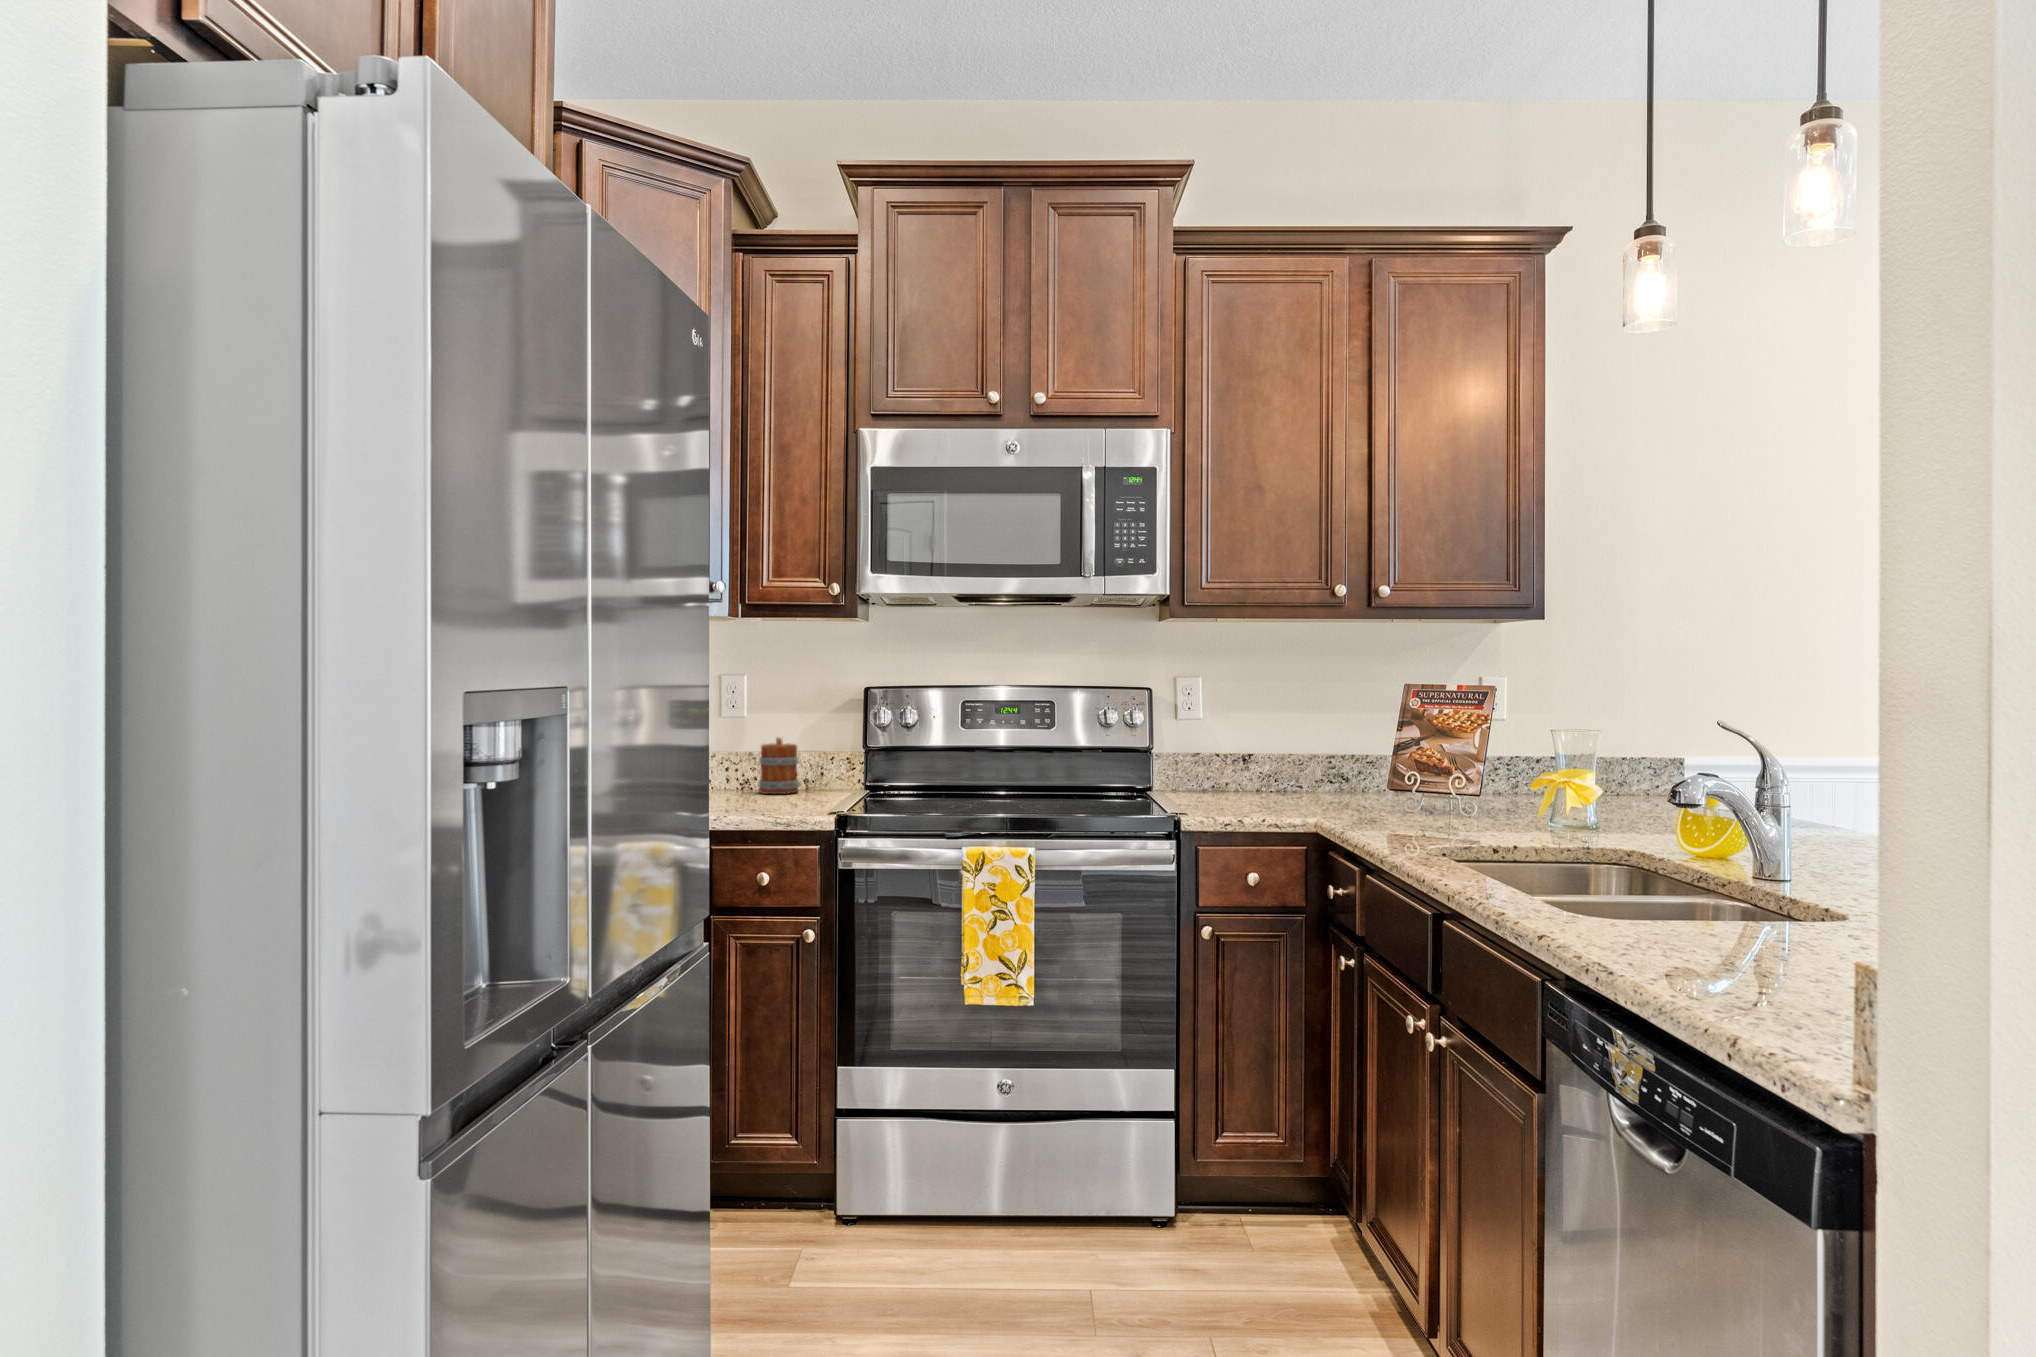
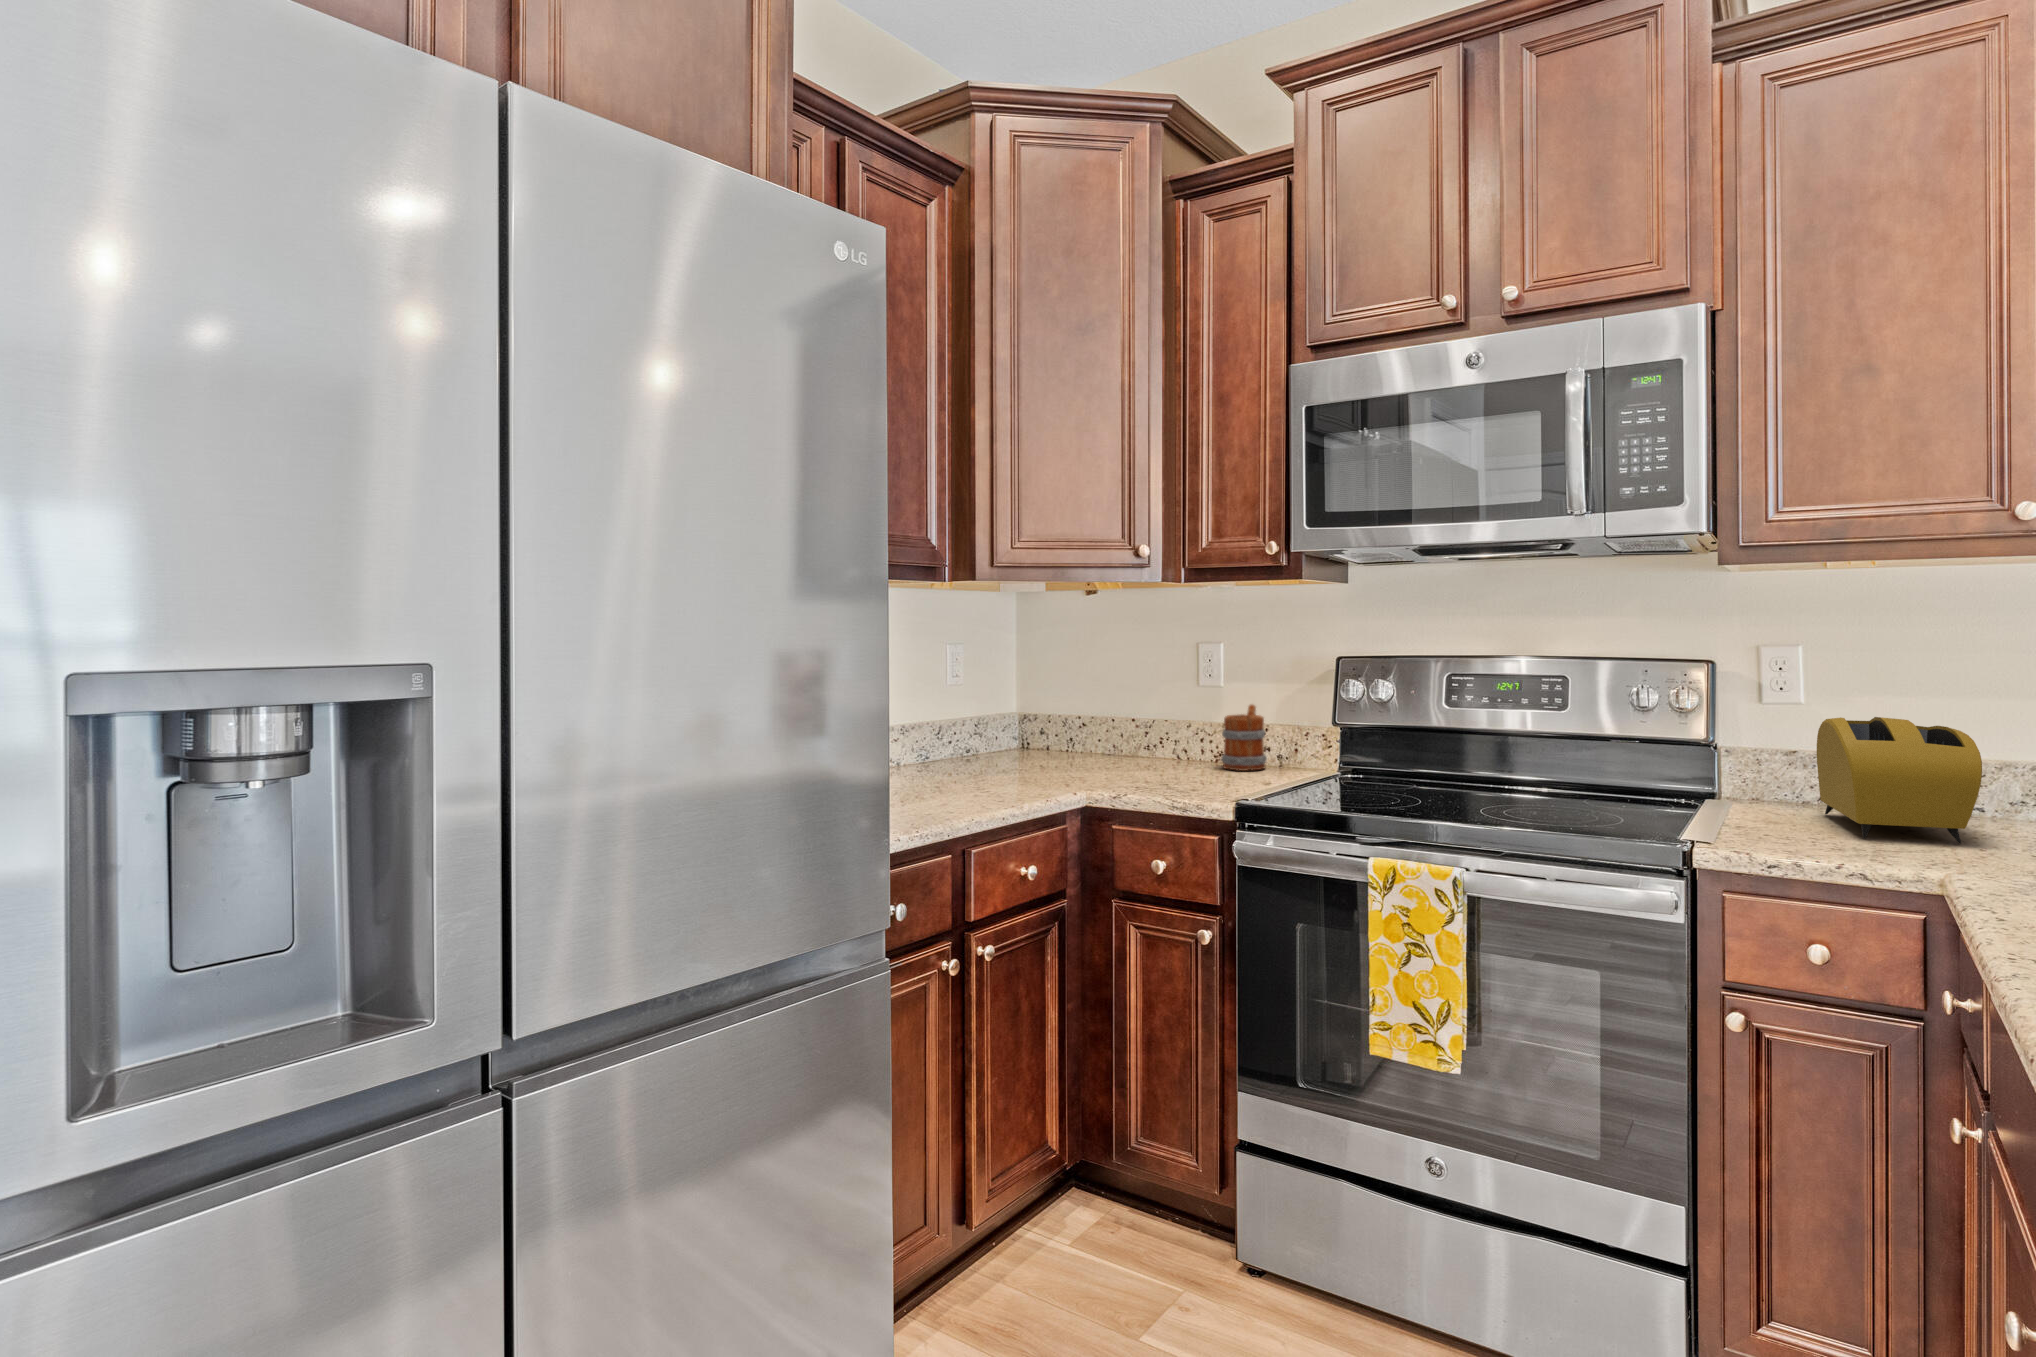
toaster: none [1211,724,1314,805] -> present [1817,717,1982,843]

